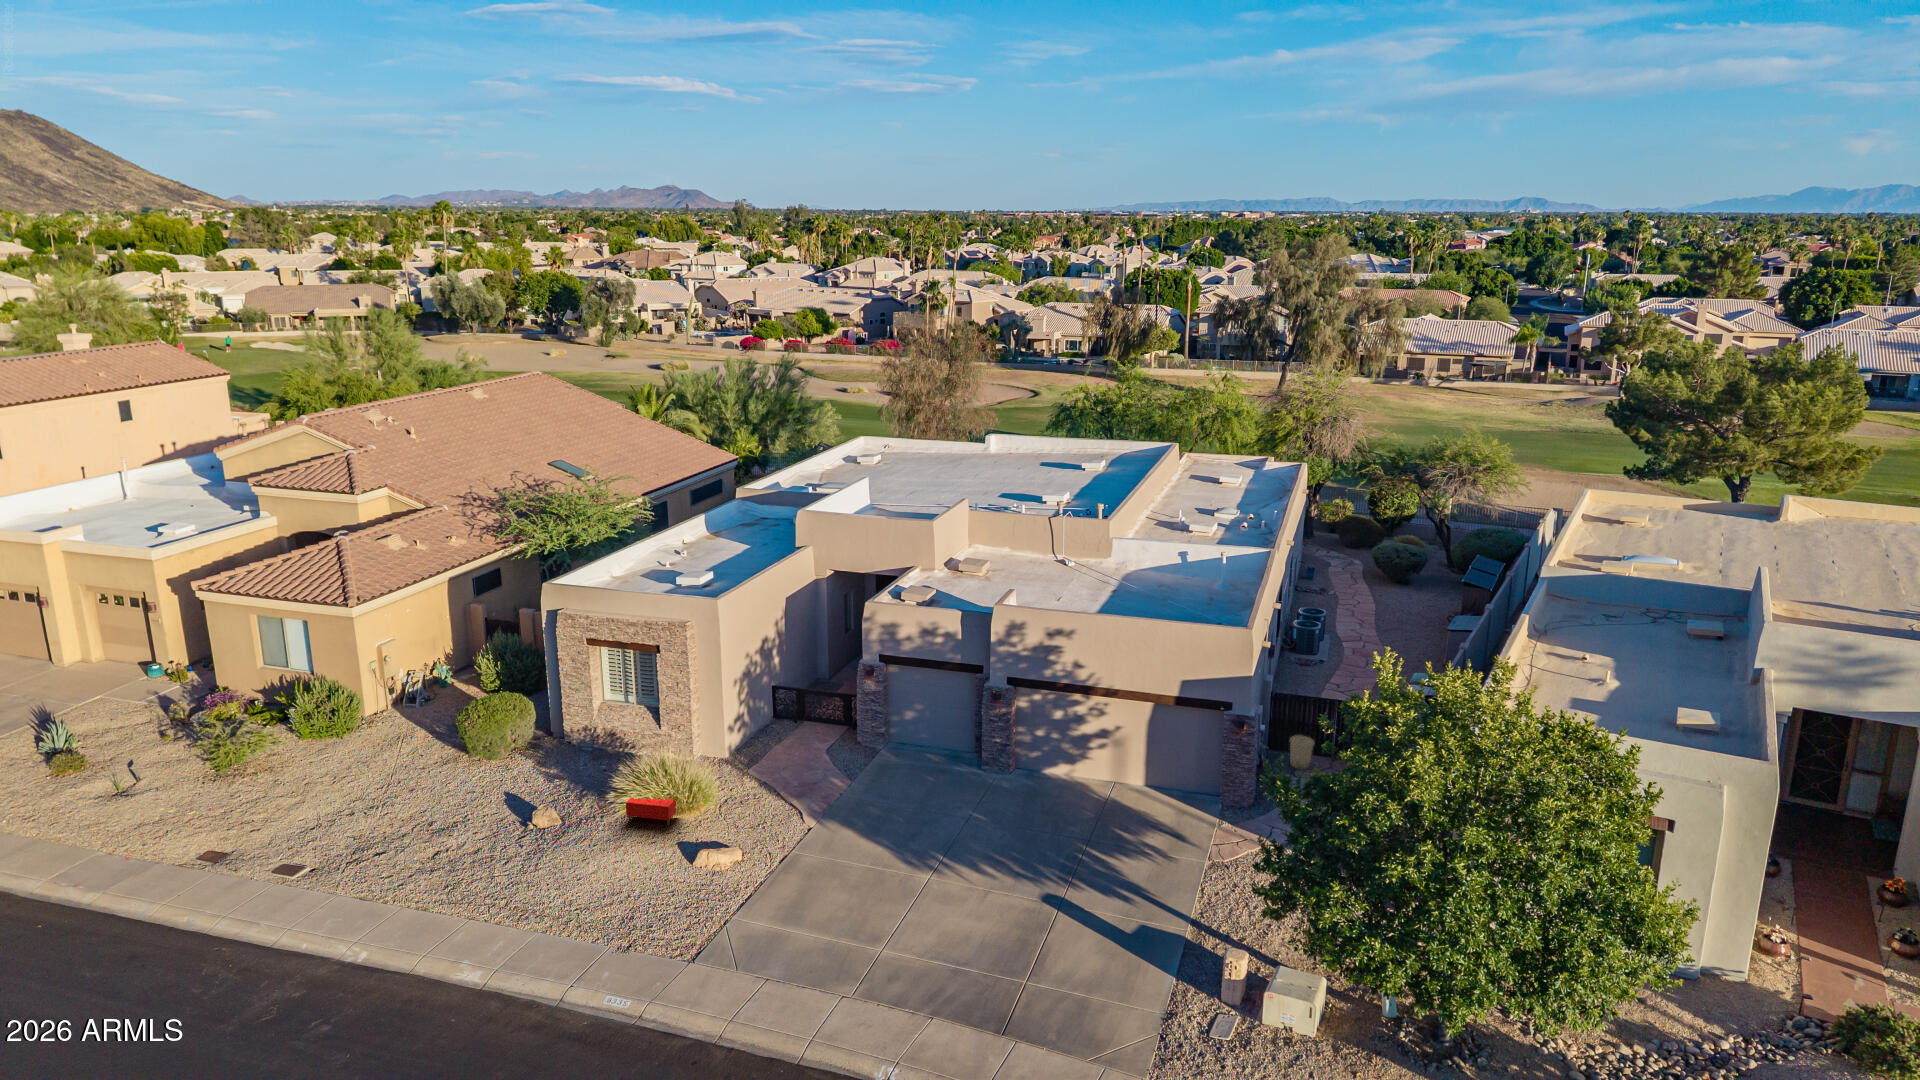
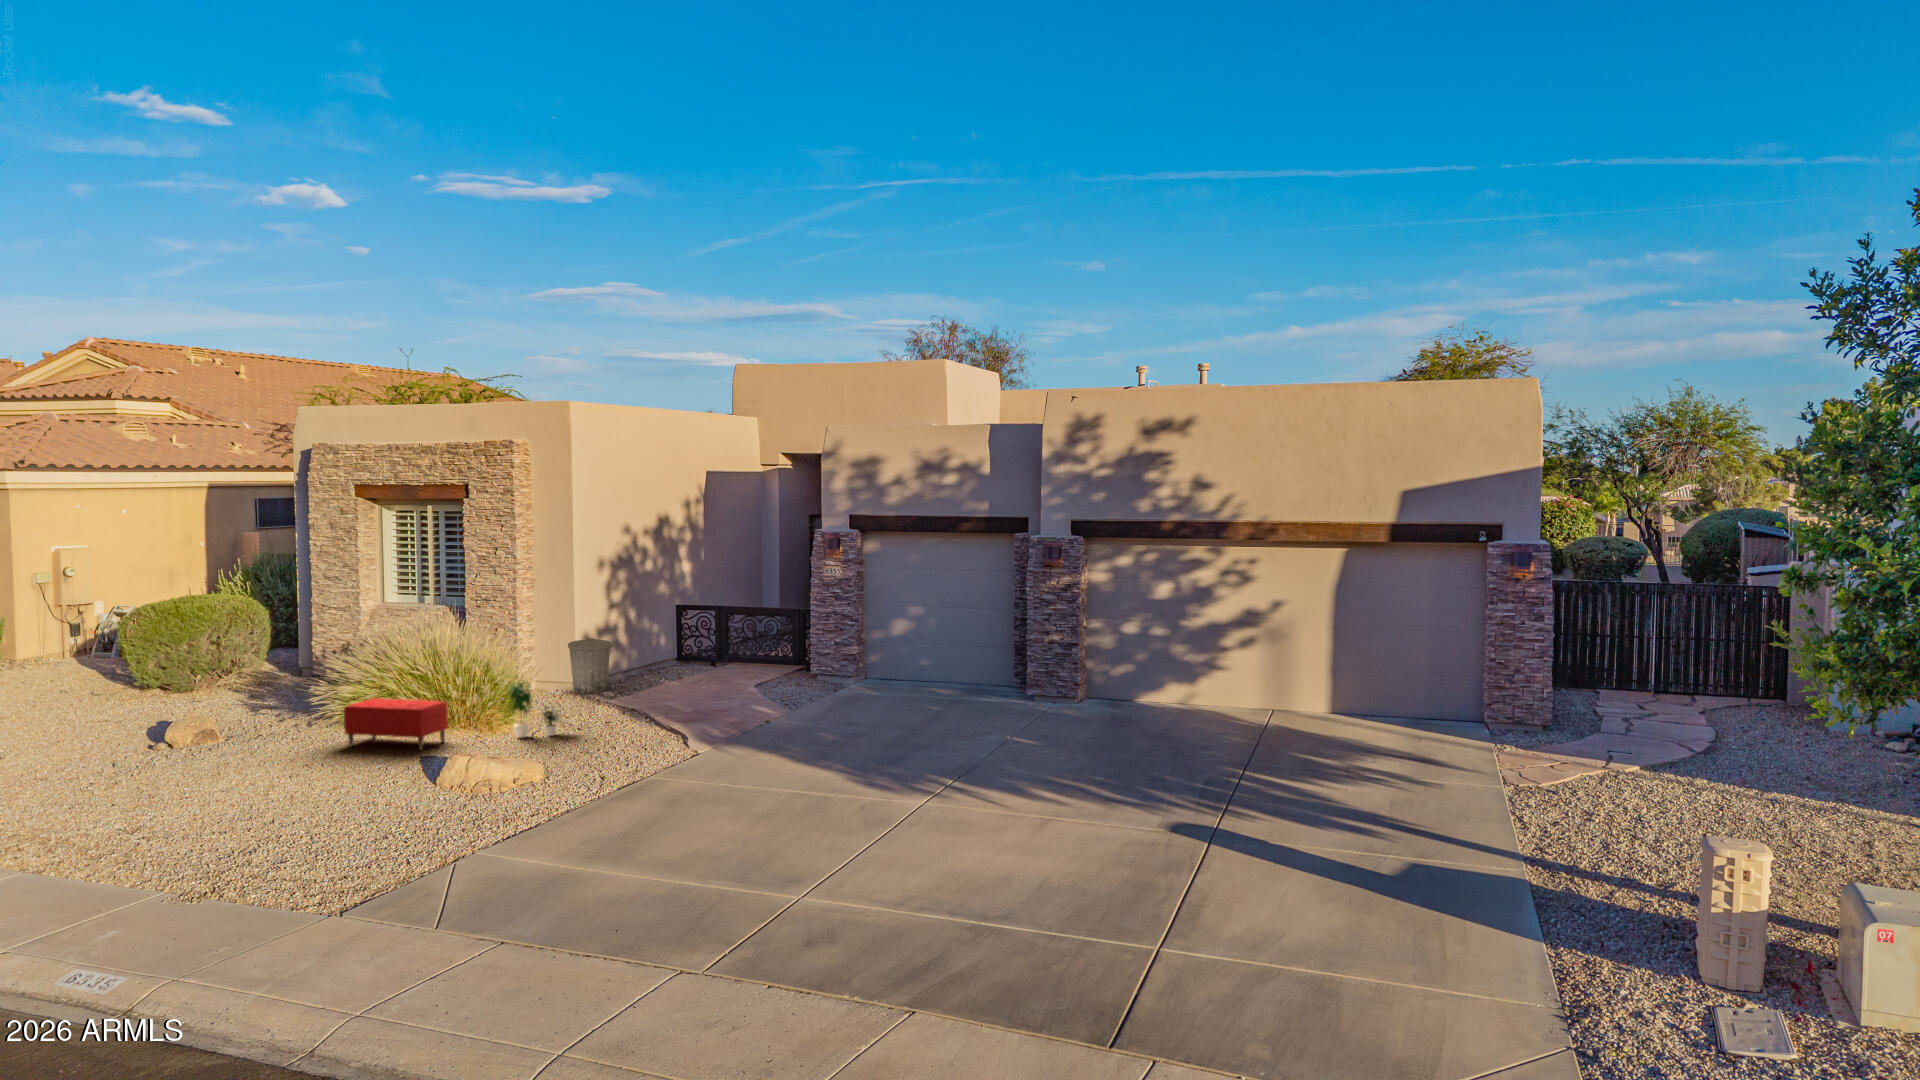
trash can: present [1290,735,1314,770] -> present [568,637,612,694]
potted plant: none [708,784,737,813] -> present [508,682,560,738]

